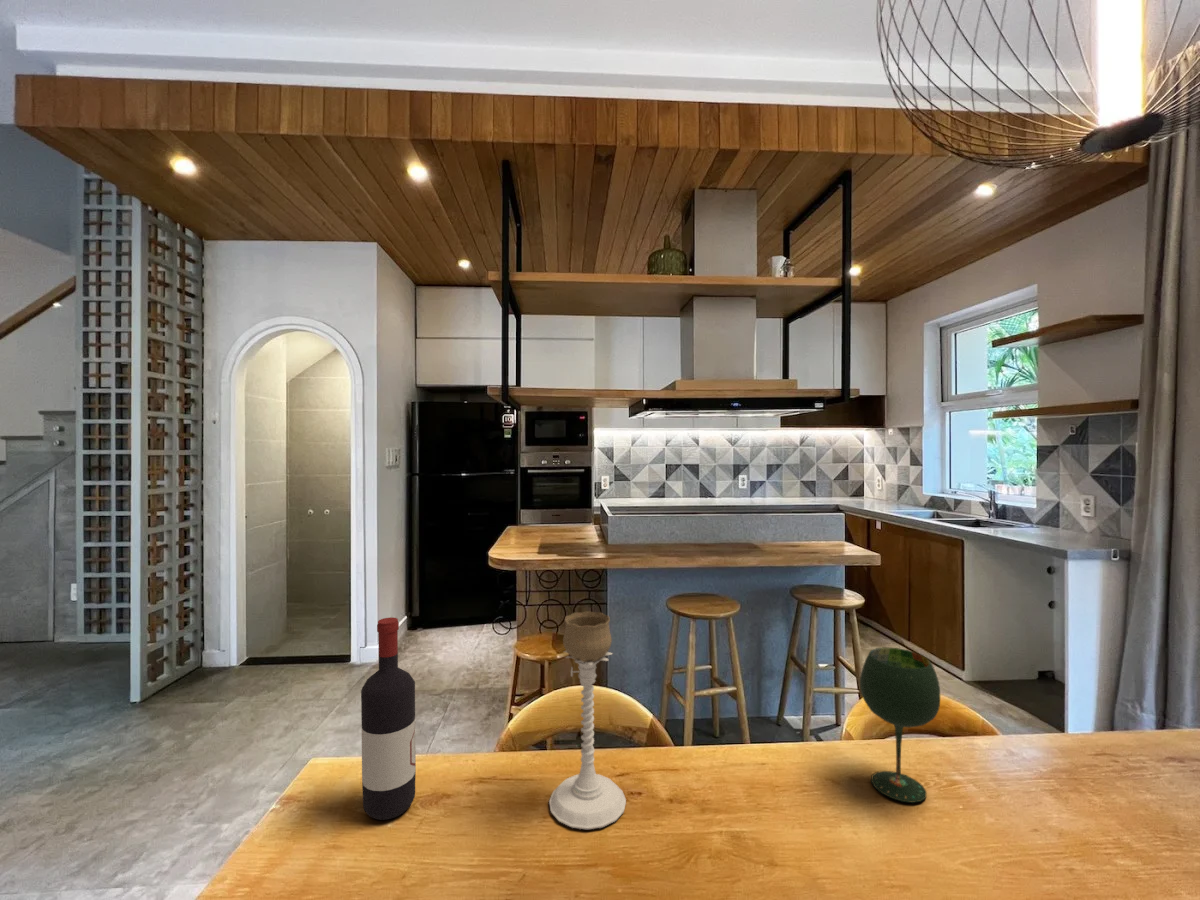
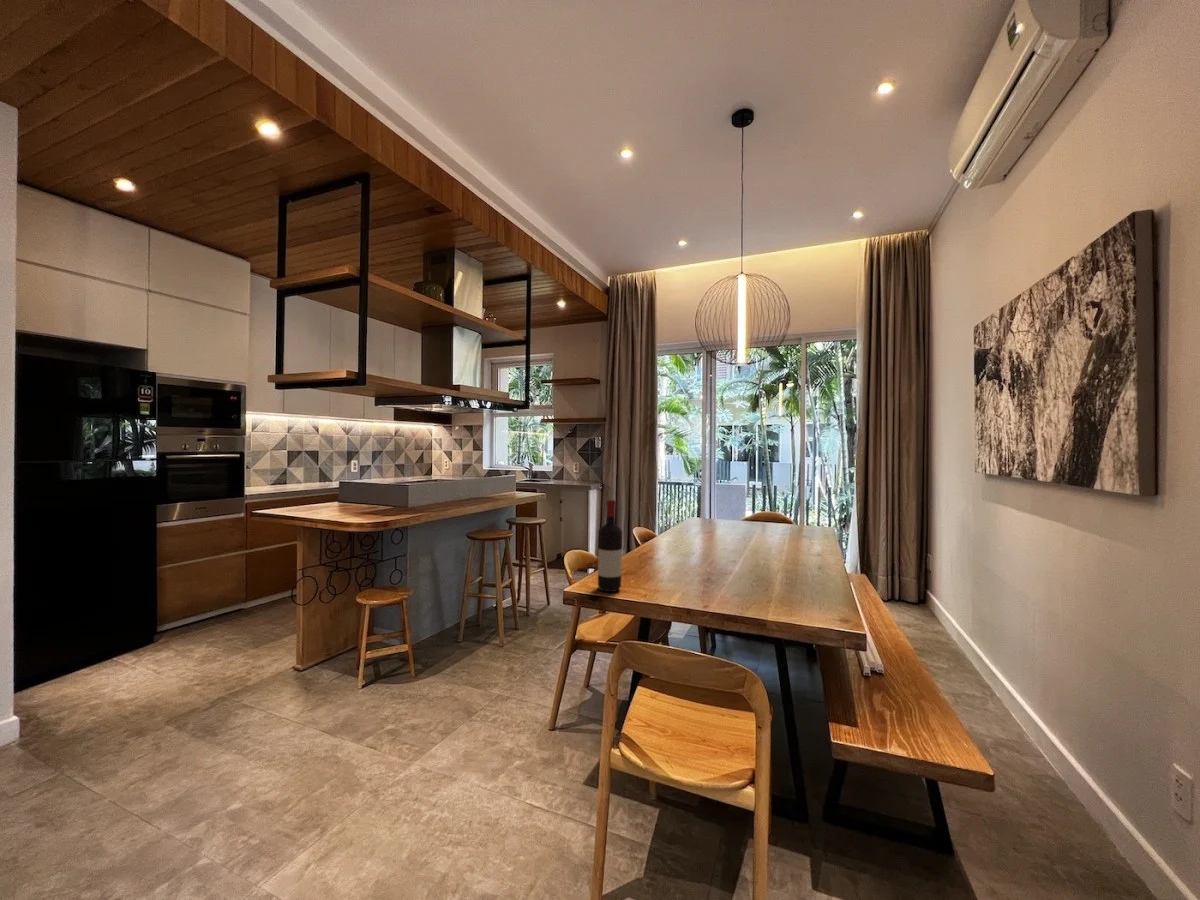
candle holder: present [549,611,626,829] -> none [630,492,662,573]
wine glass: present [860,647,940,803] -> none [672,499,696,546]

